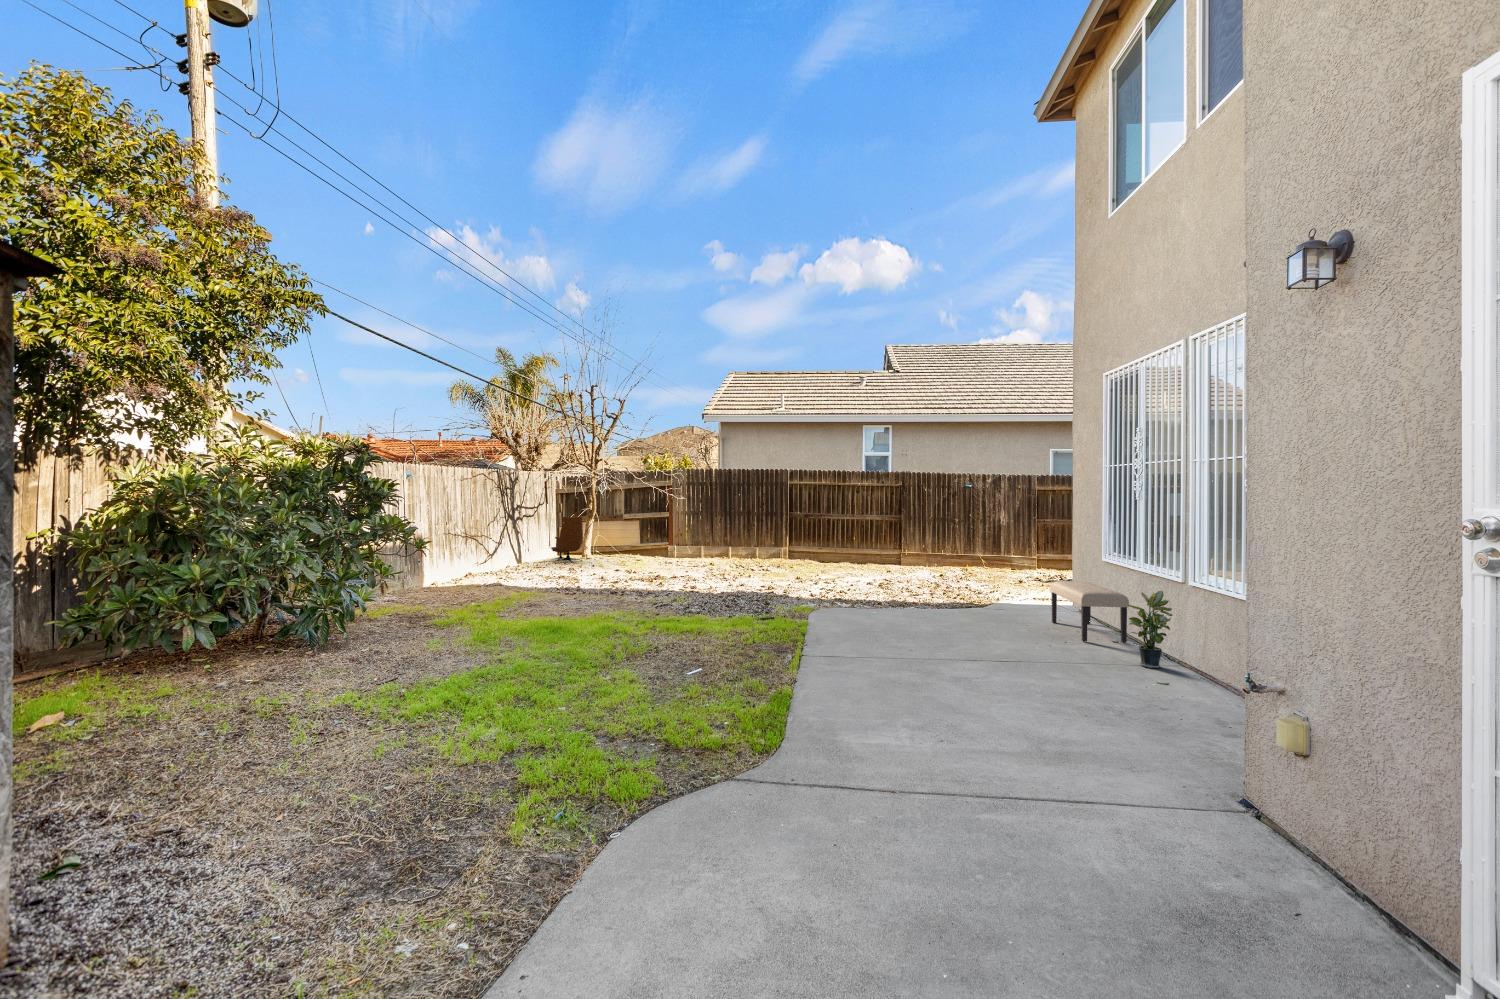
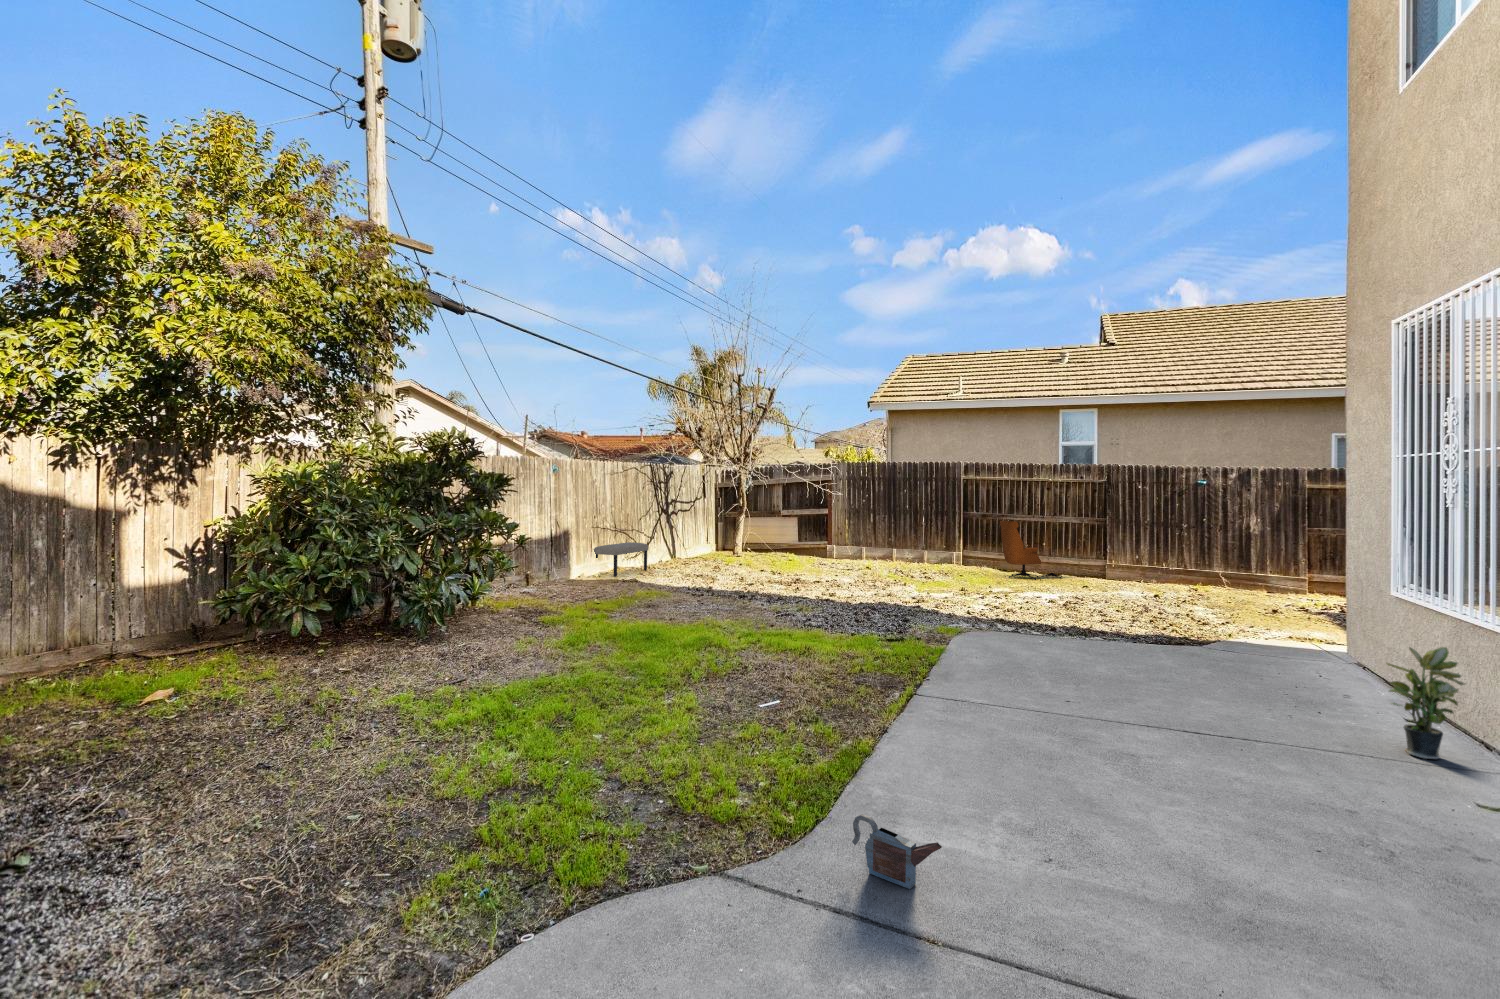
lounge chair: present [551,517,583,563] -> present [1000,520,1062,580]
bench: present [1050,581,1129,643] -> present [594,542,648,577]
watering can: none [829,734,903,784] -> present [852,814,942,889]

